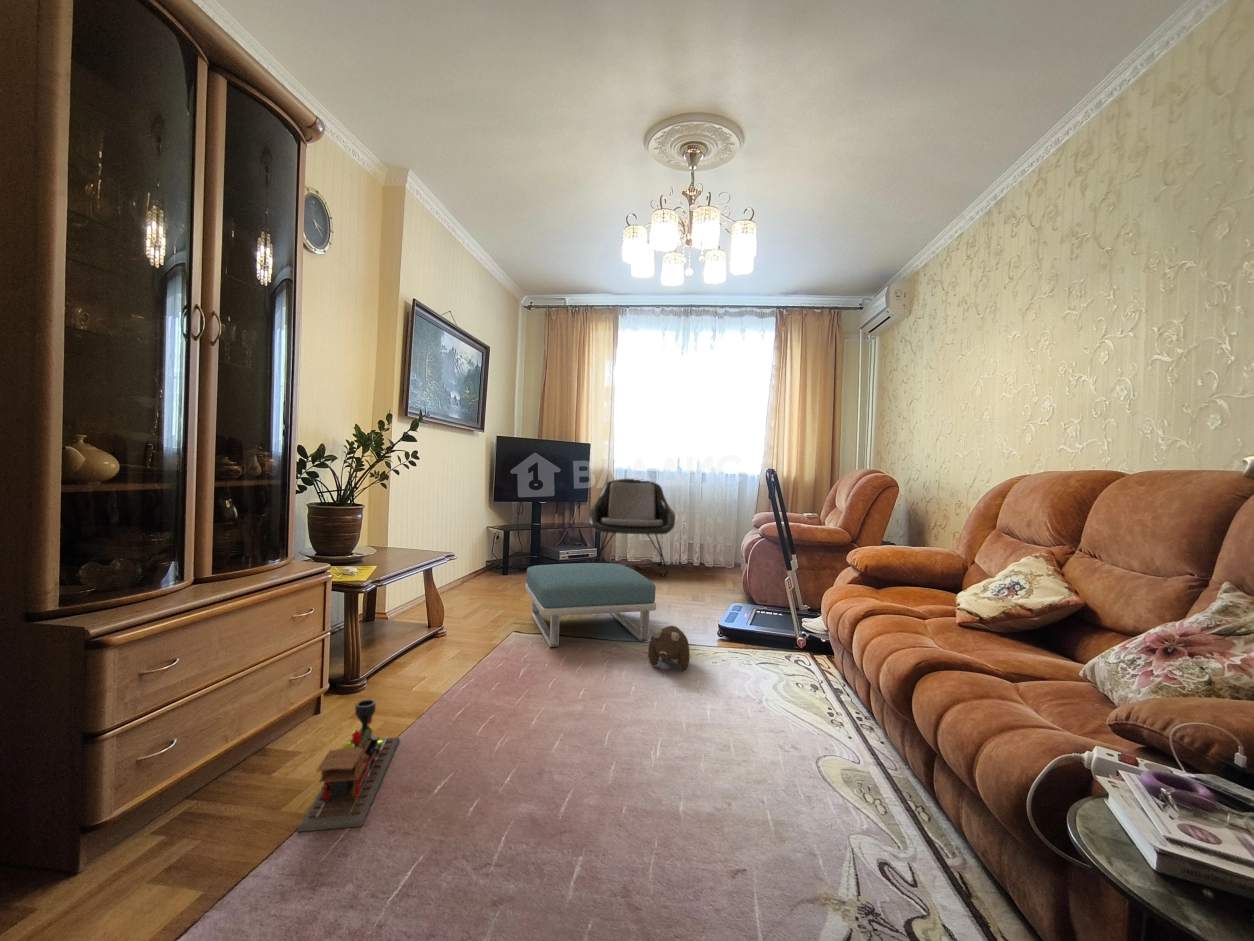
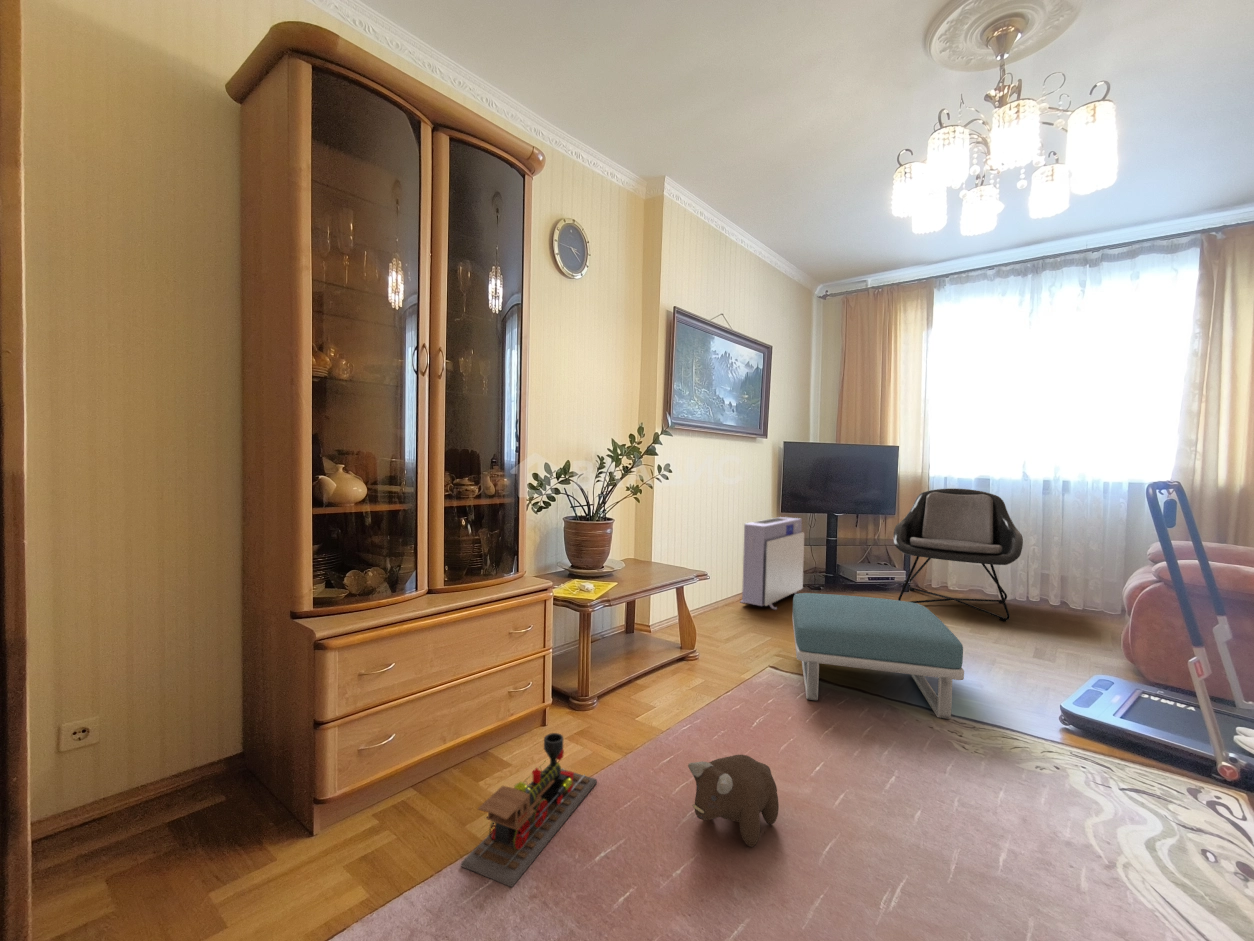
air purifier: none [464,506,518,589] -> present [741,517,804,609]
plush toy: present [648,626,690,670] -> present [688,755,779,847]

